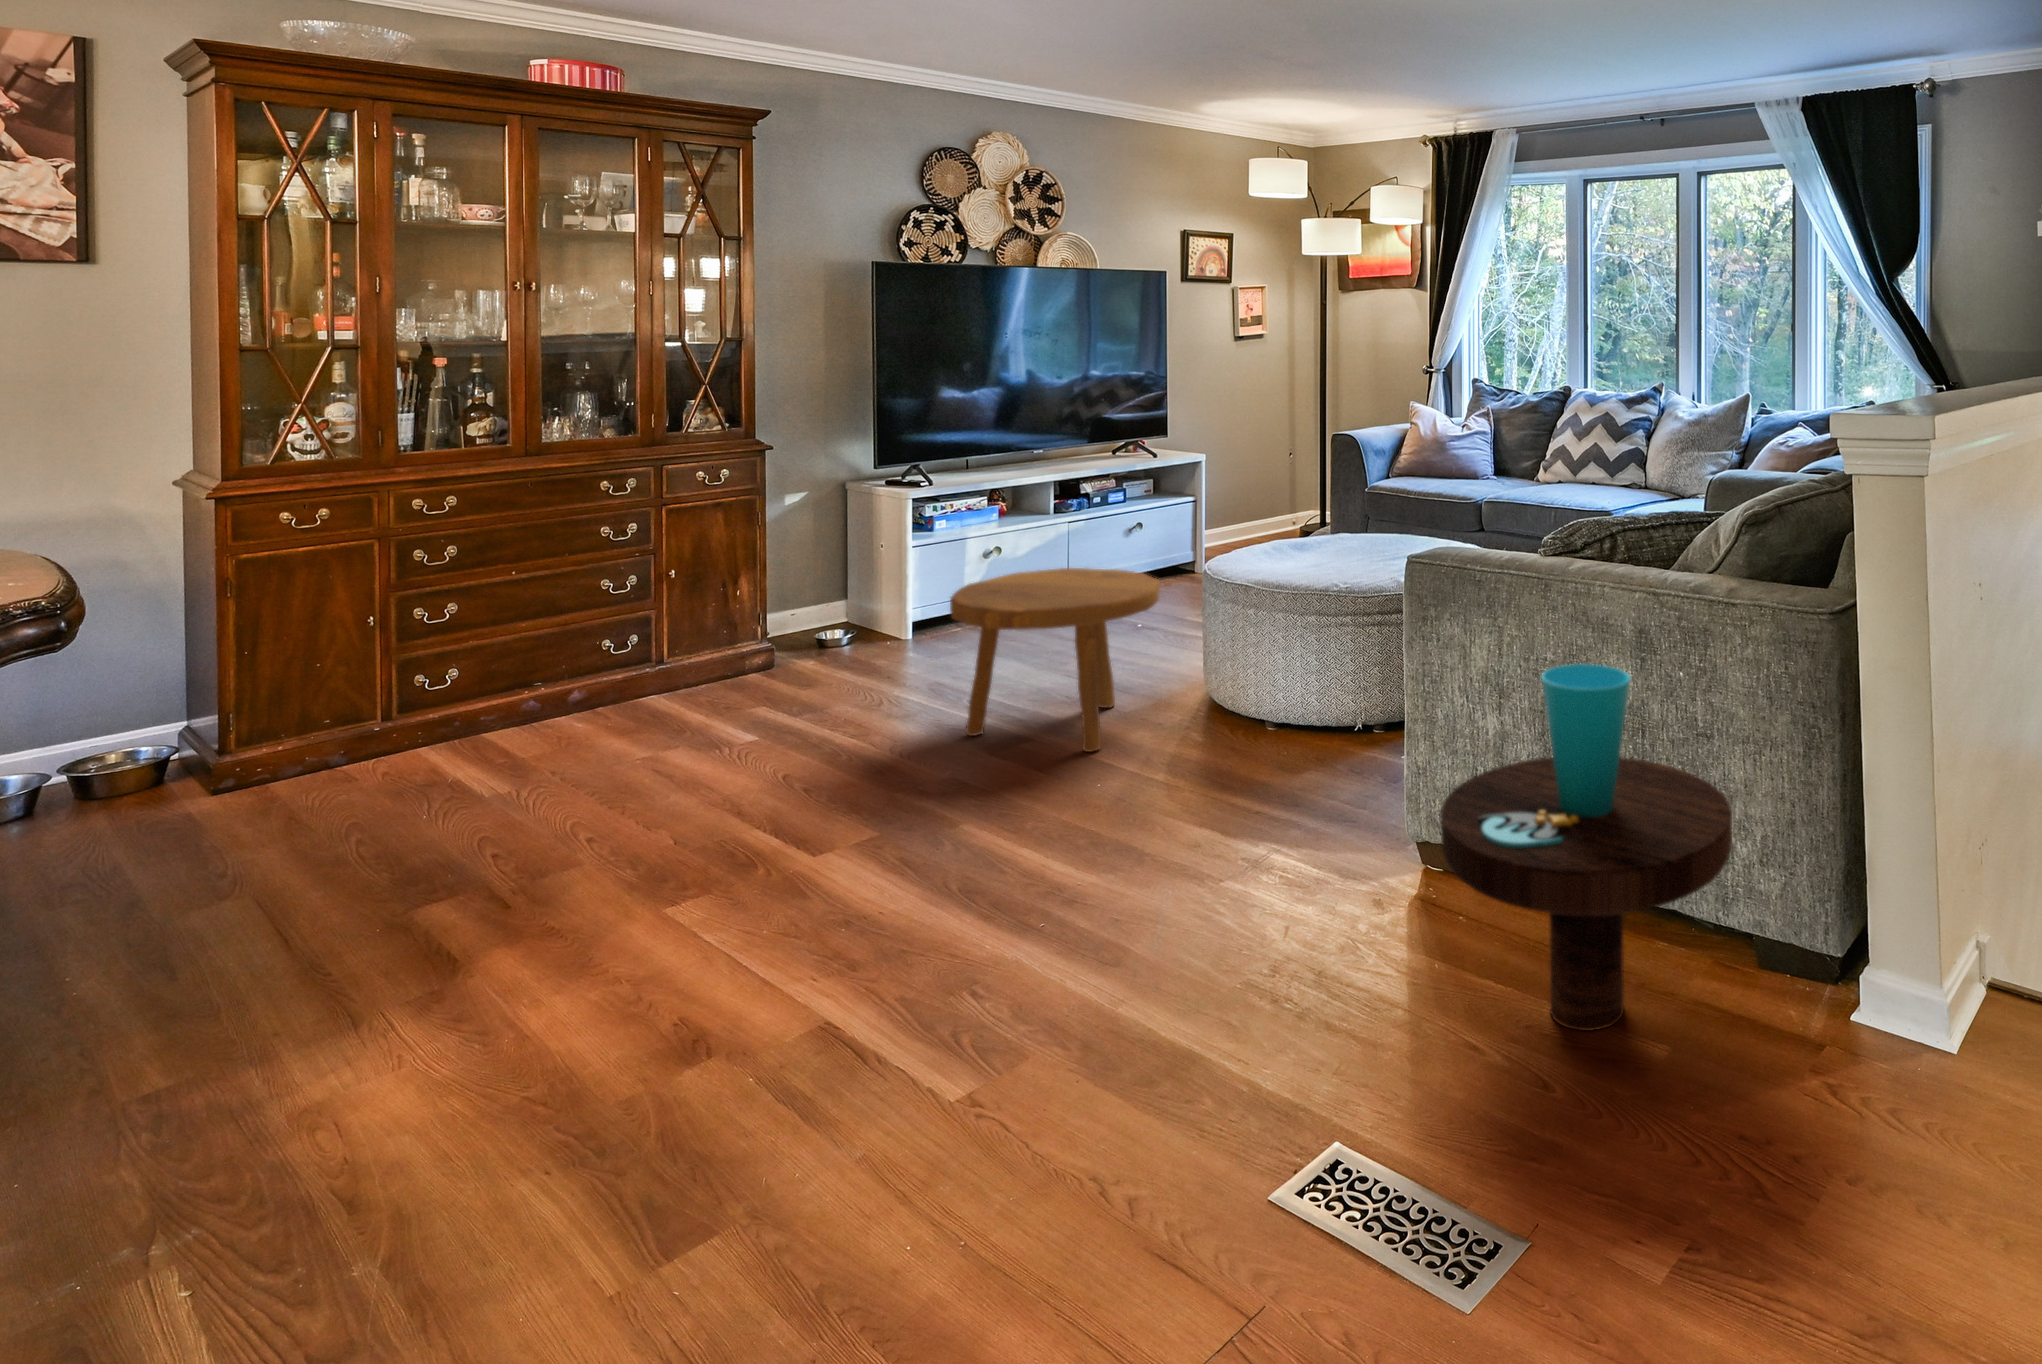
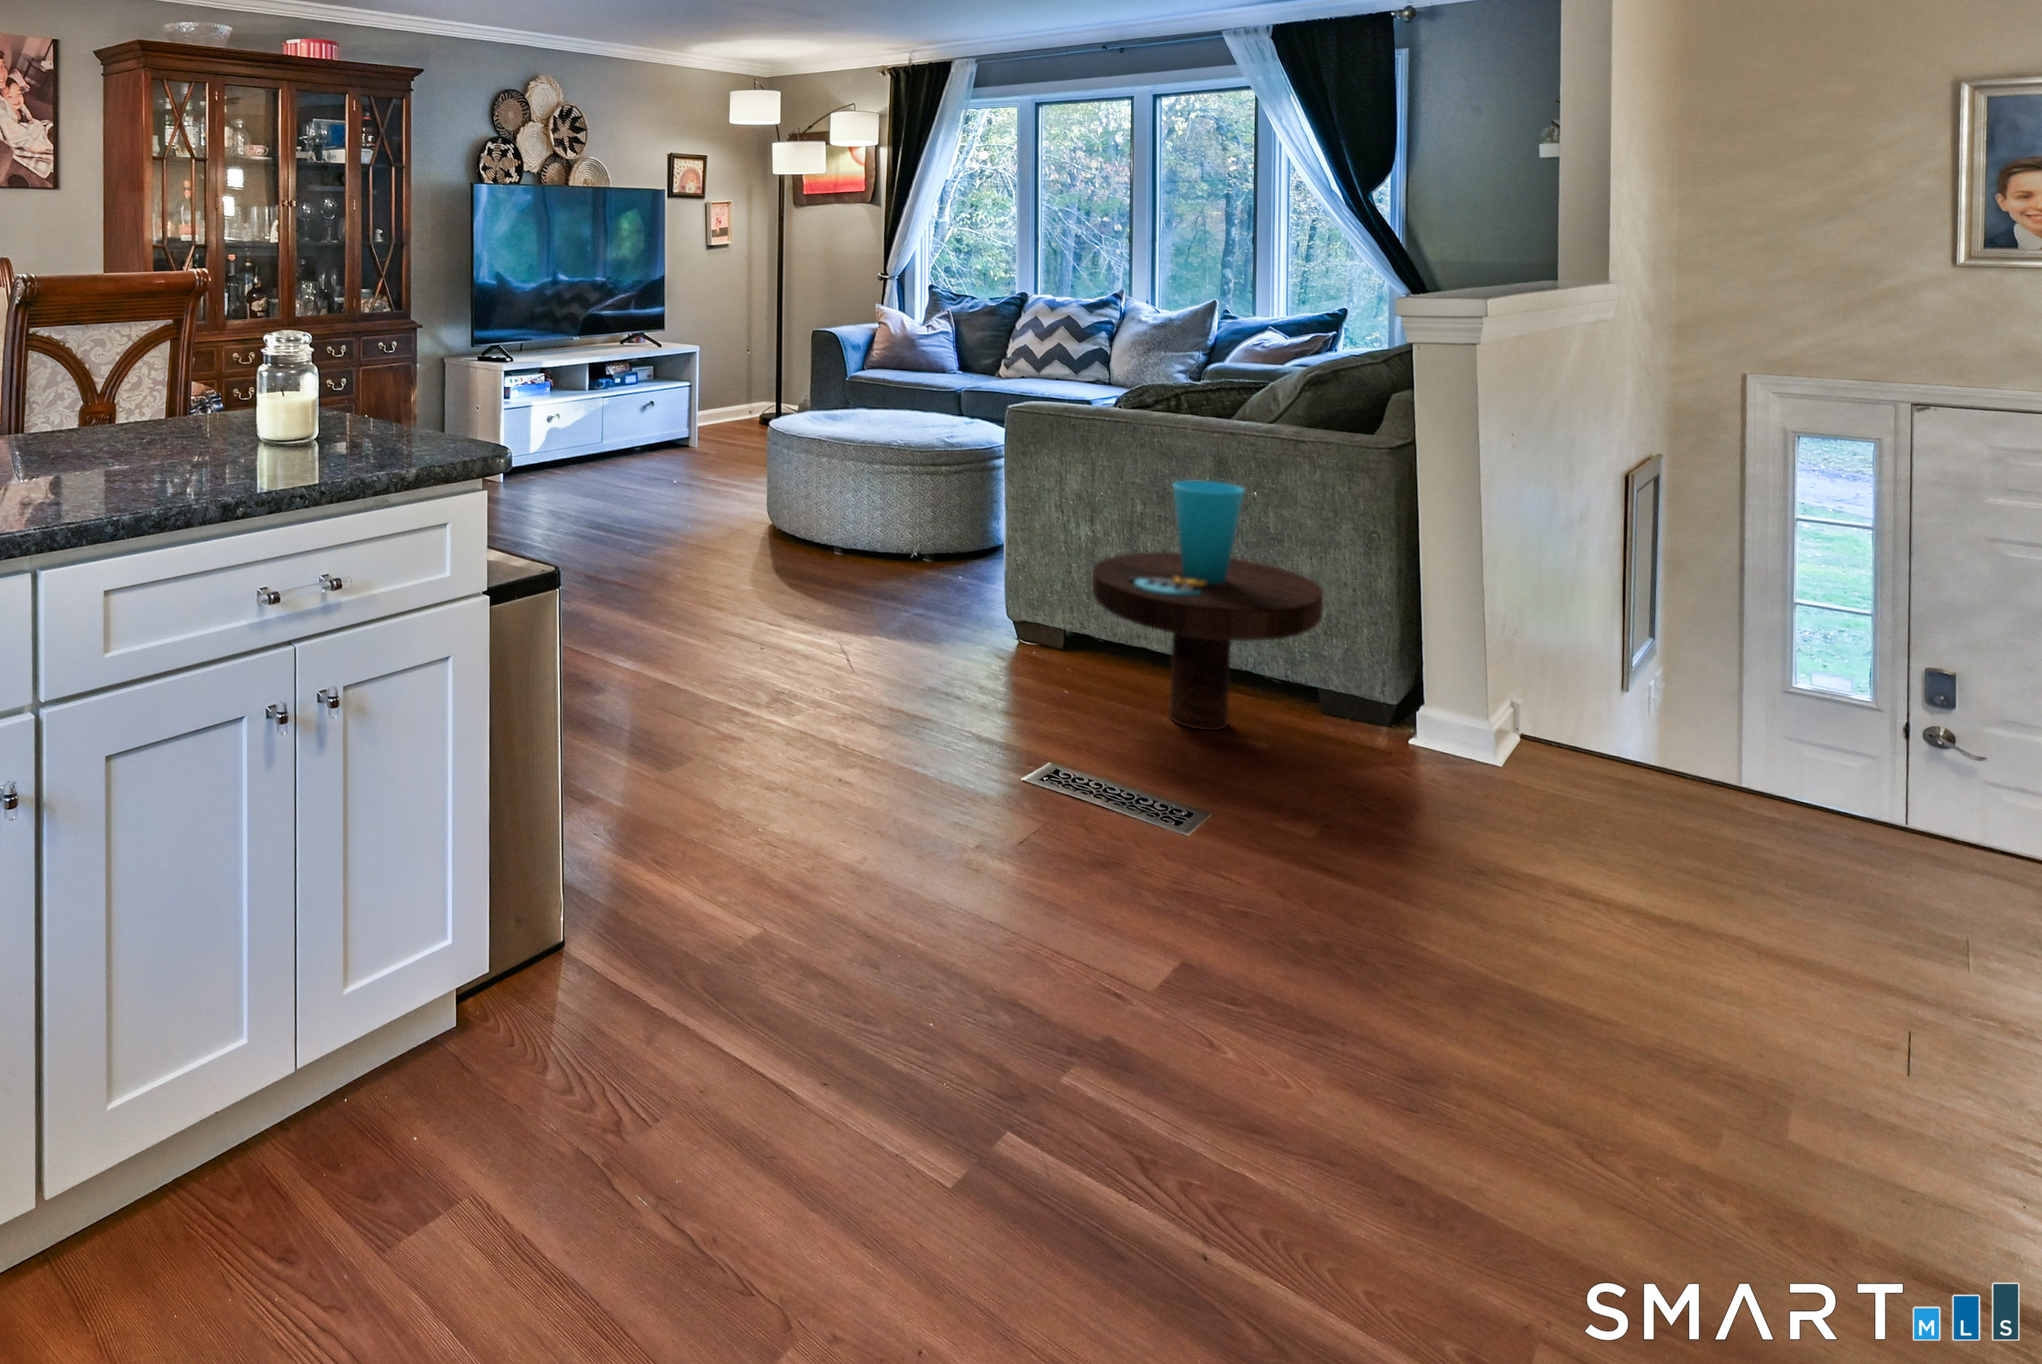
footstool: present [950,568,1160,752] -> none [602,424,754,558]

